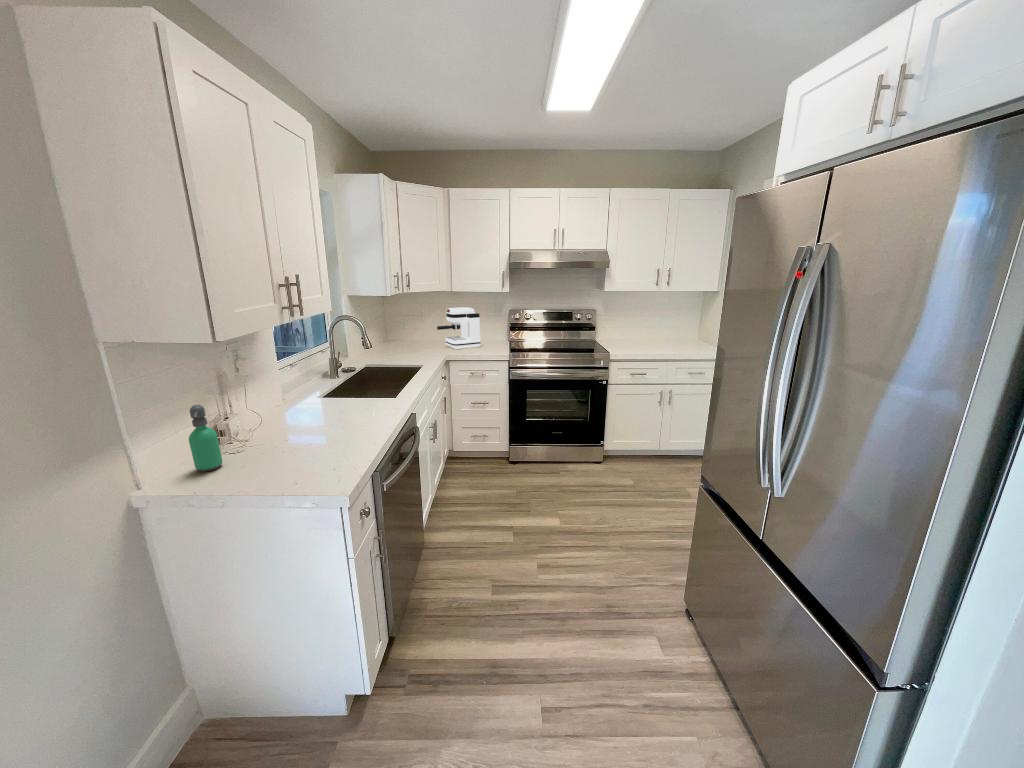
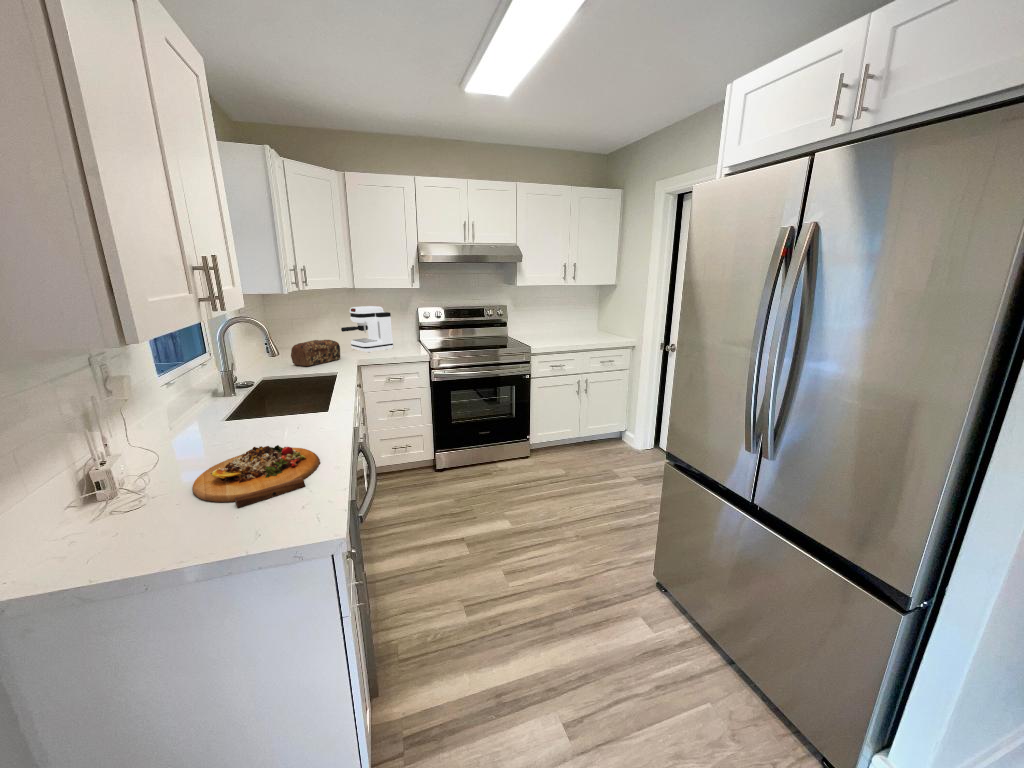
bread loaf: none [392,337,432,359] -> present [291,340,340,367]
soap dispenser: present [189,405,222,472] -> none [57,448,121,551]
cutting board: none [273,418,362,459] -> present [192,445,320,507]

